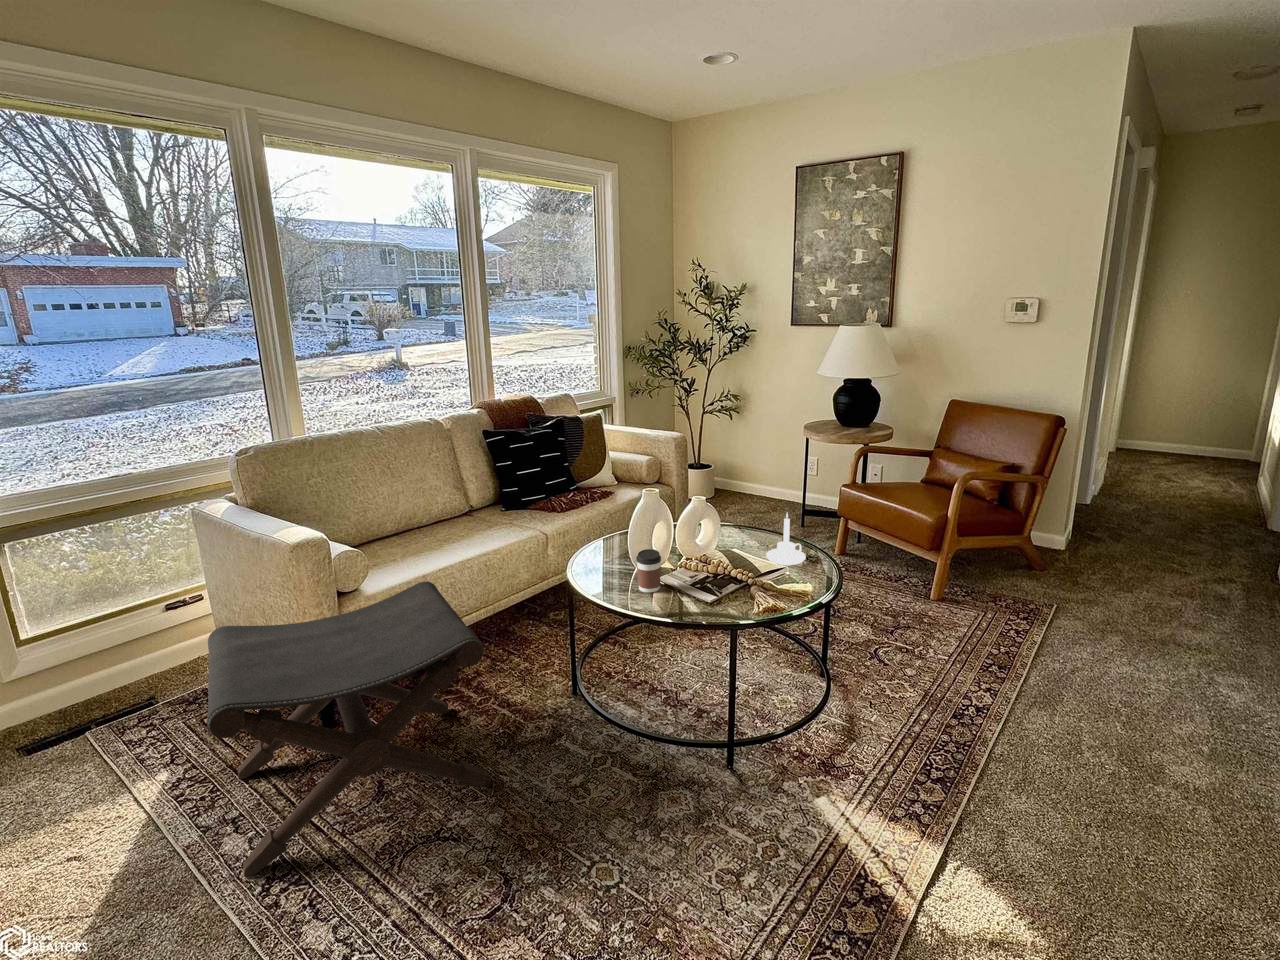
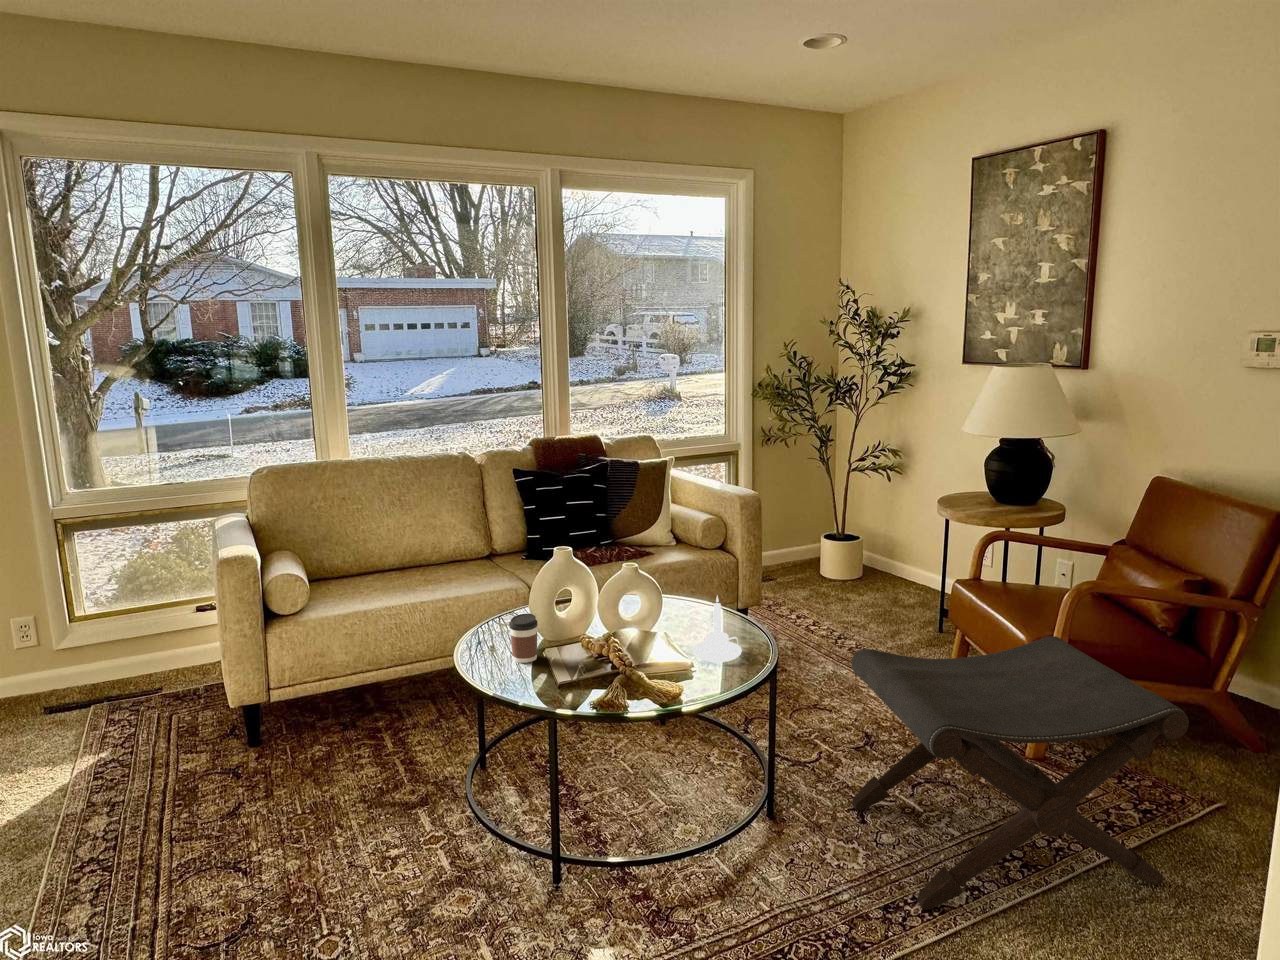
footstool: present [207,581,491,877] -> present [851,636,1189,909]

